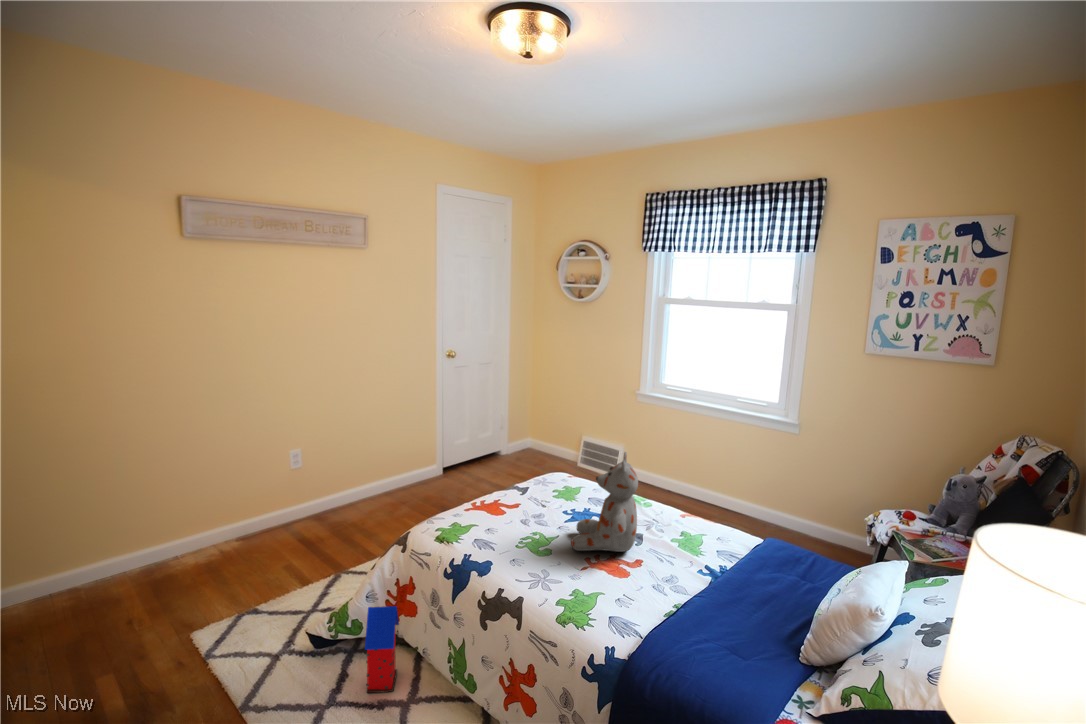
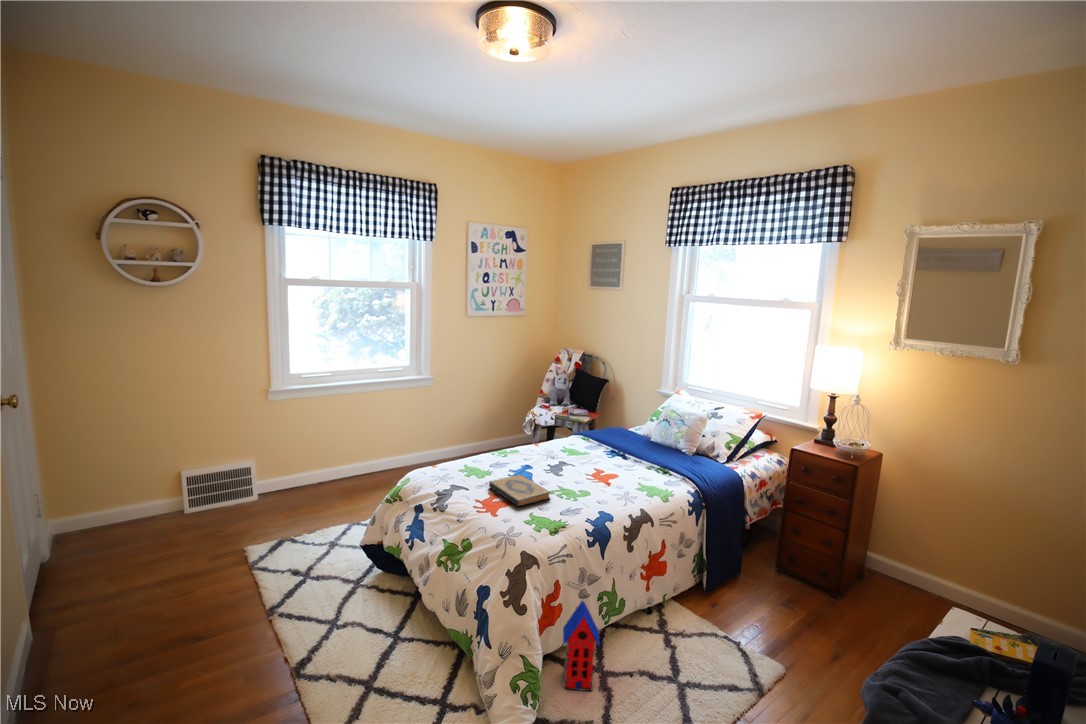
stuffed bear: present [571,452,638,552] -> none [556,404,611,482]
hardback book: none [490,496,563,532] -> present [489,475,550,506]

